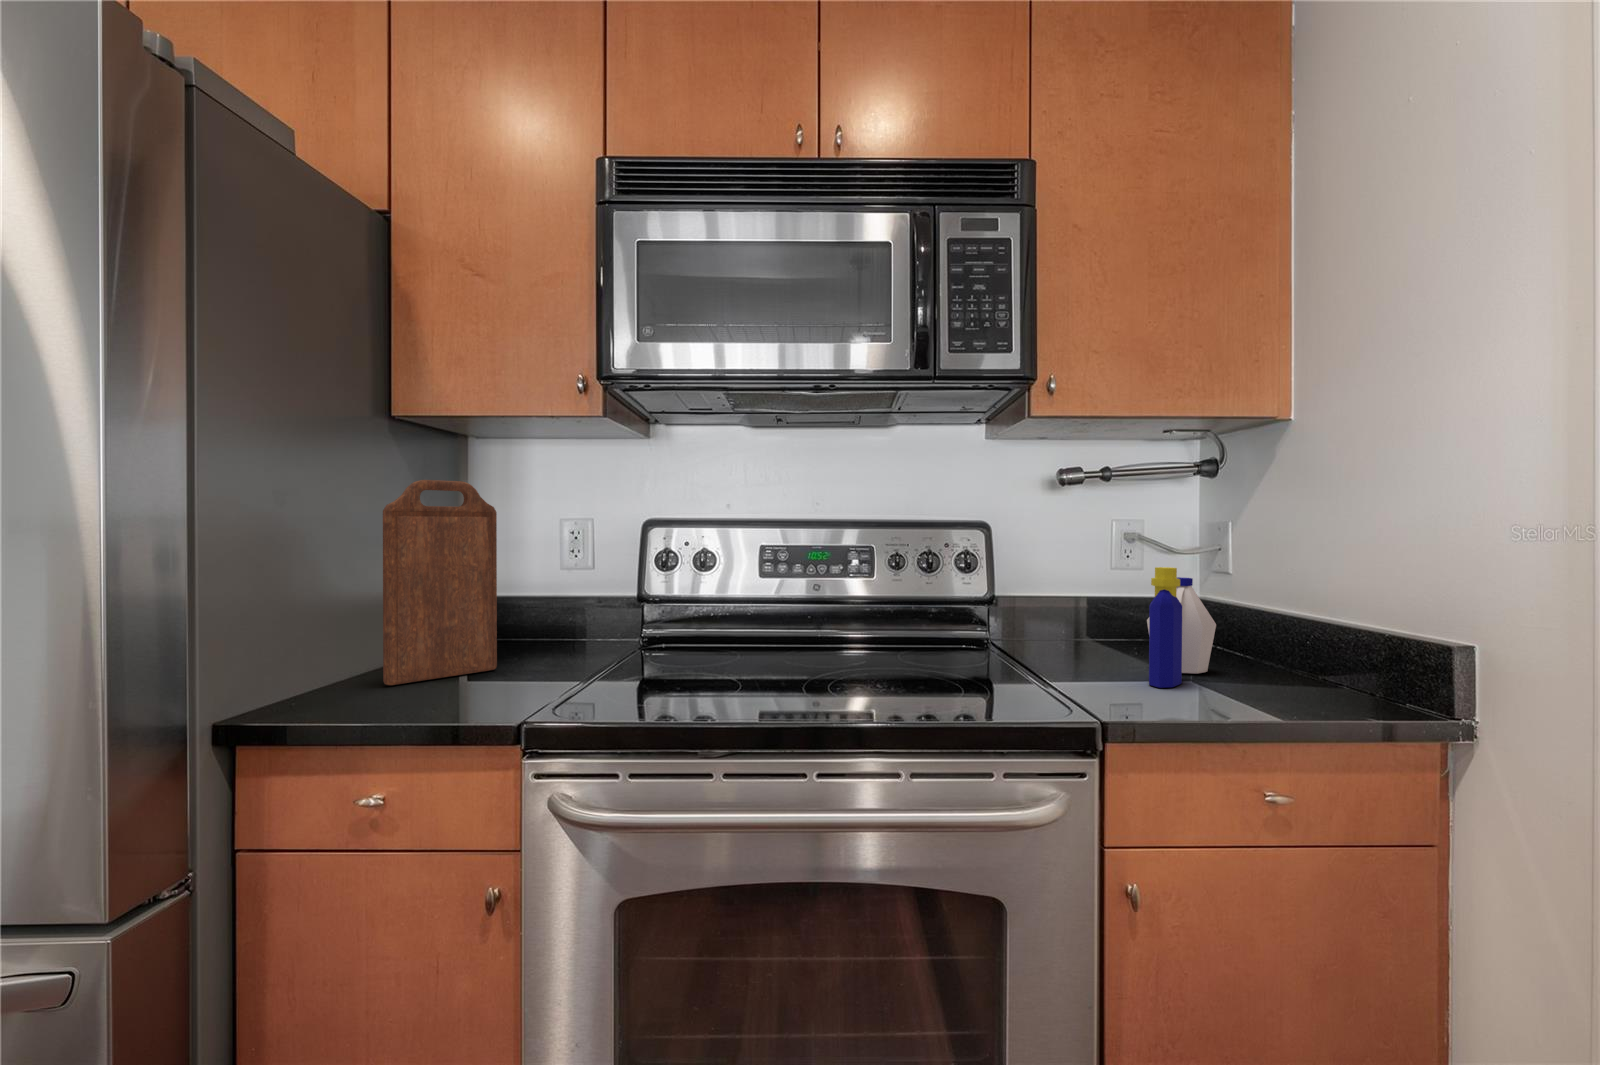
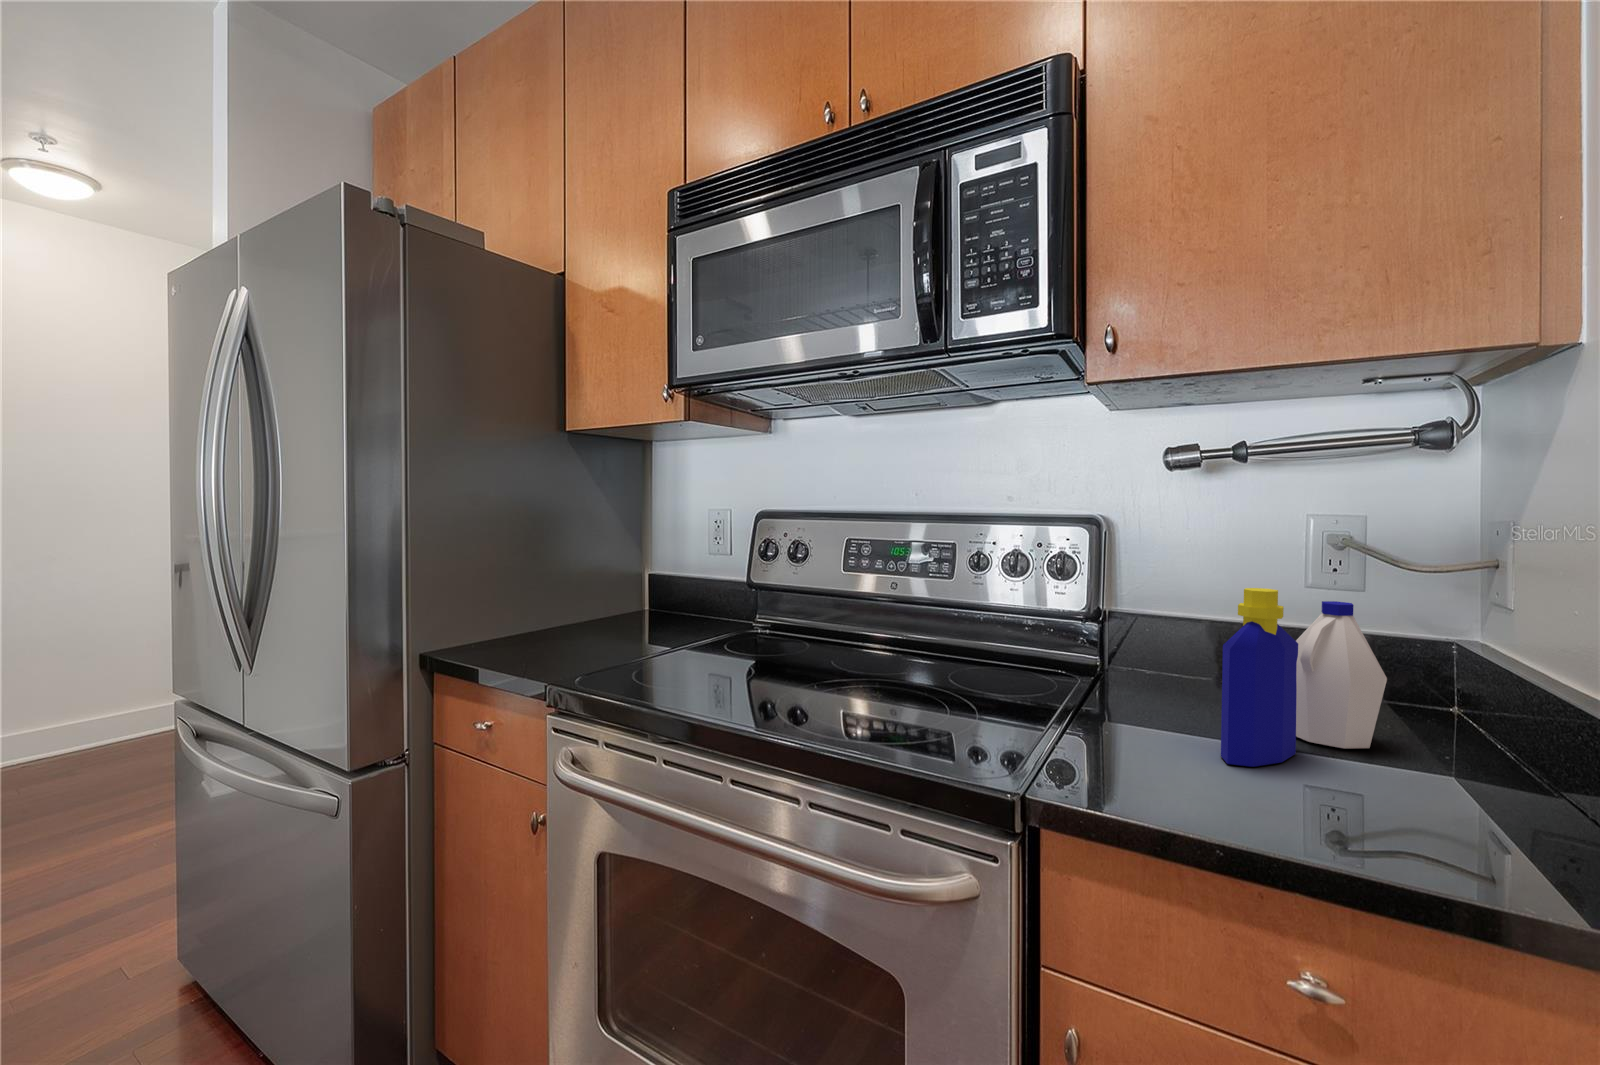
cutting board: present [383,480,497,685] -> none [510,486,611,648]

